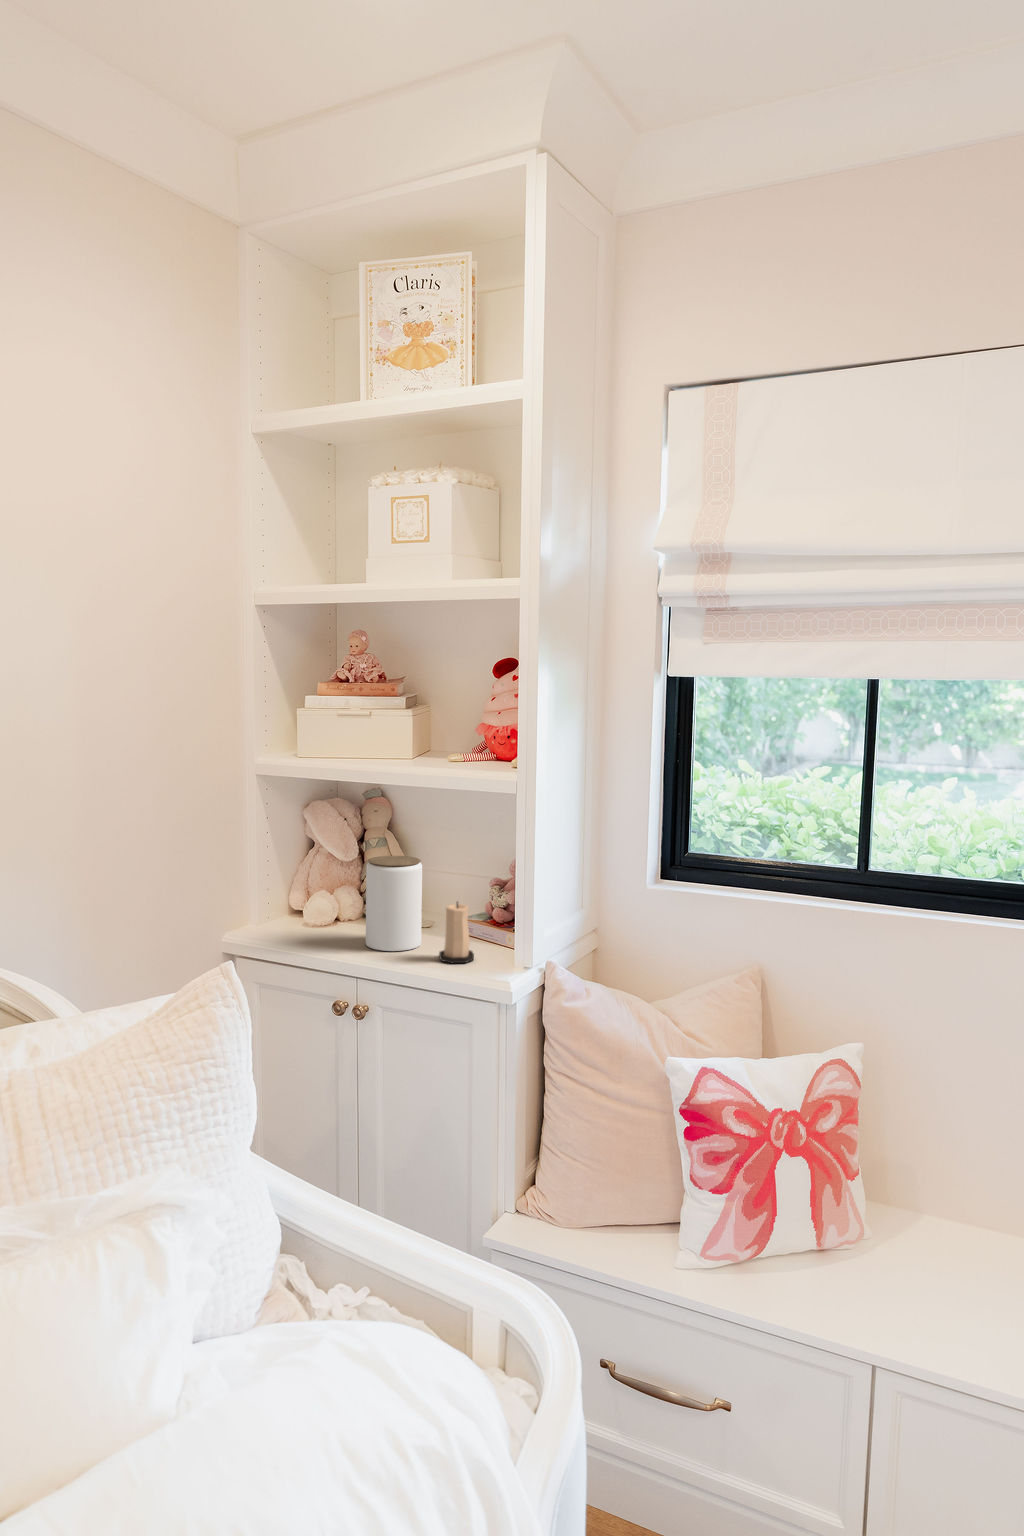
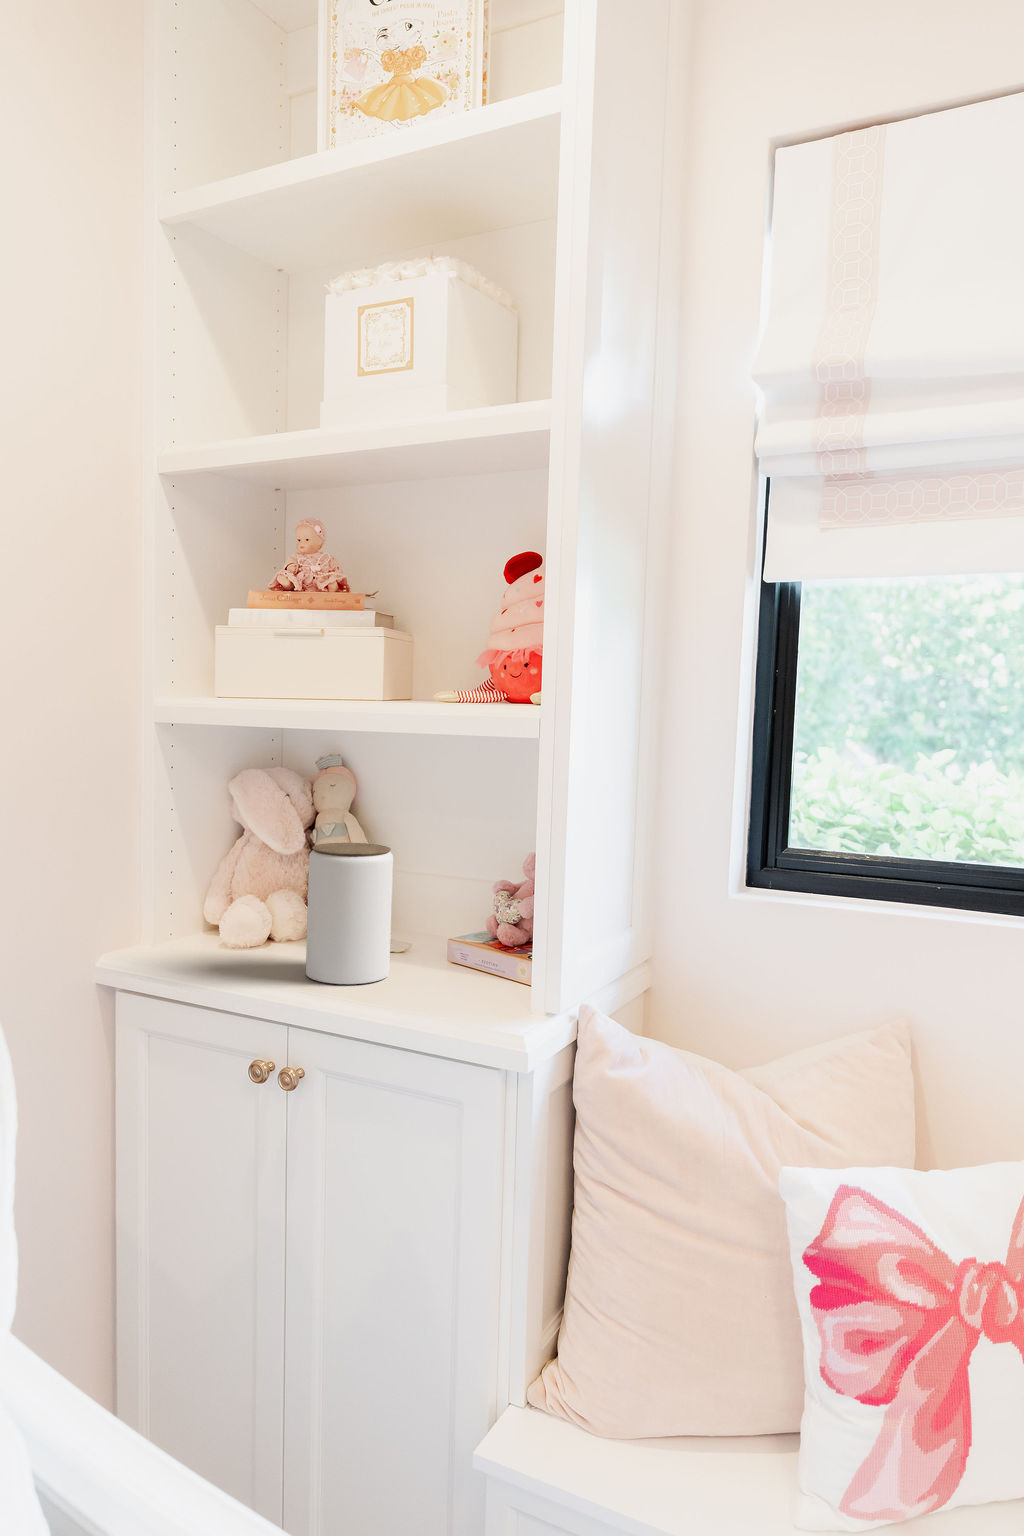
candle: present [439,902,474,963] -> none [415,908,468,1005]

